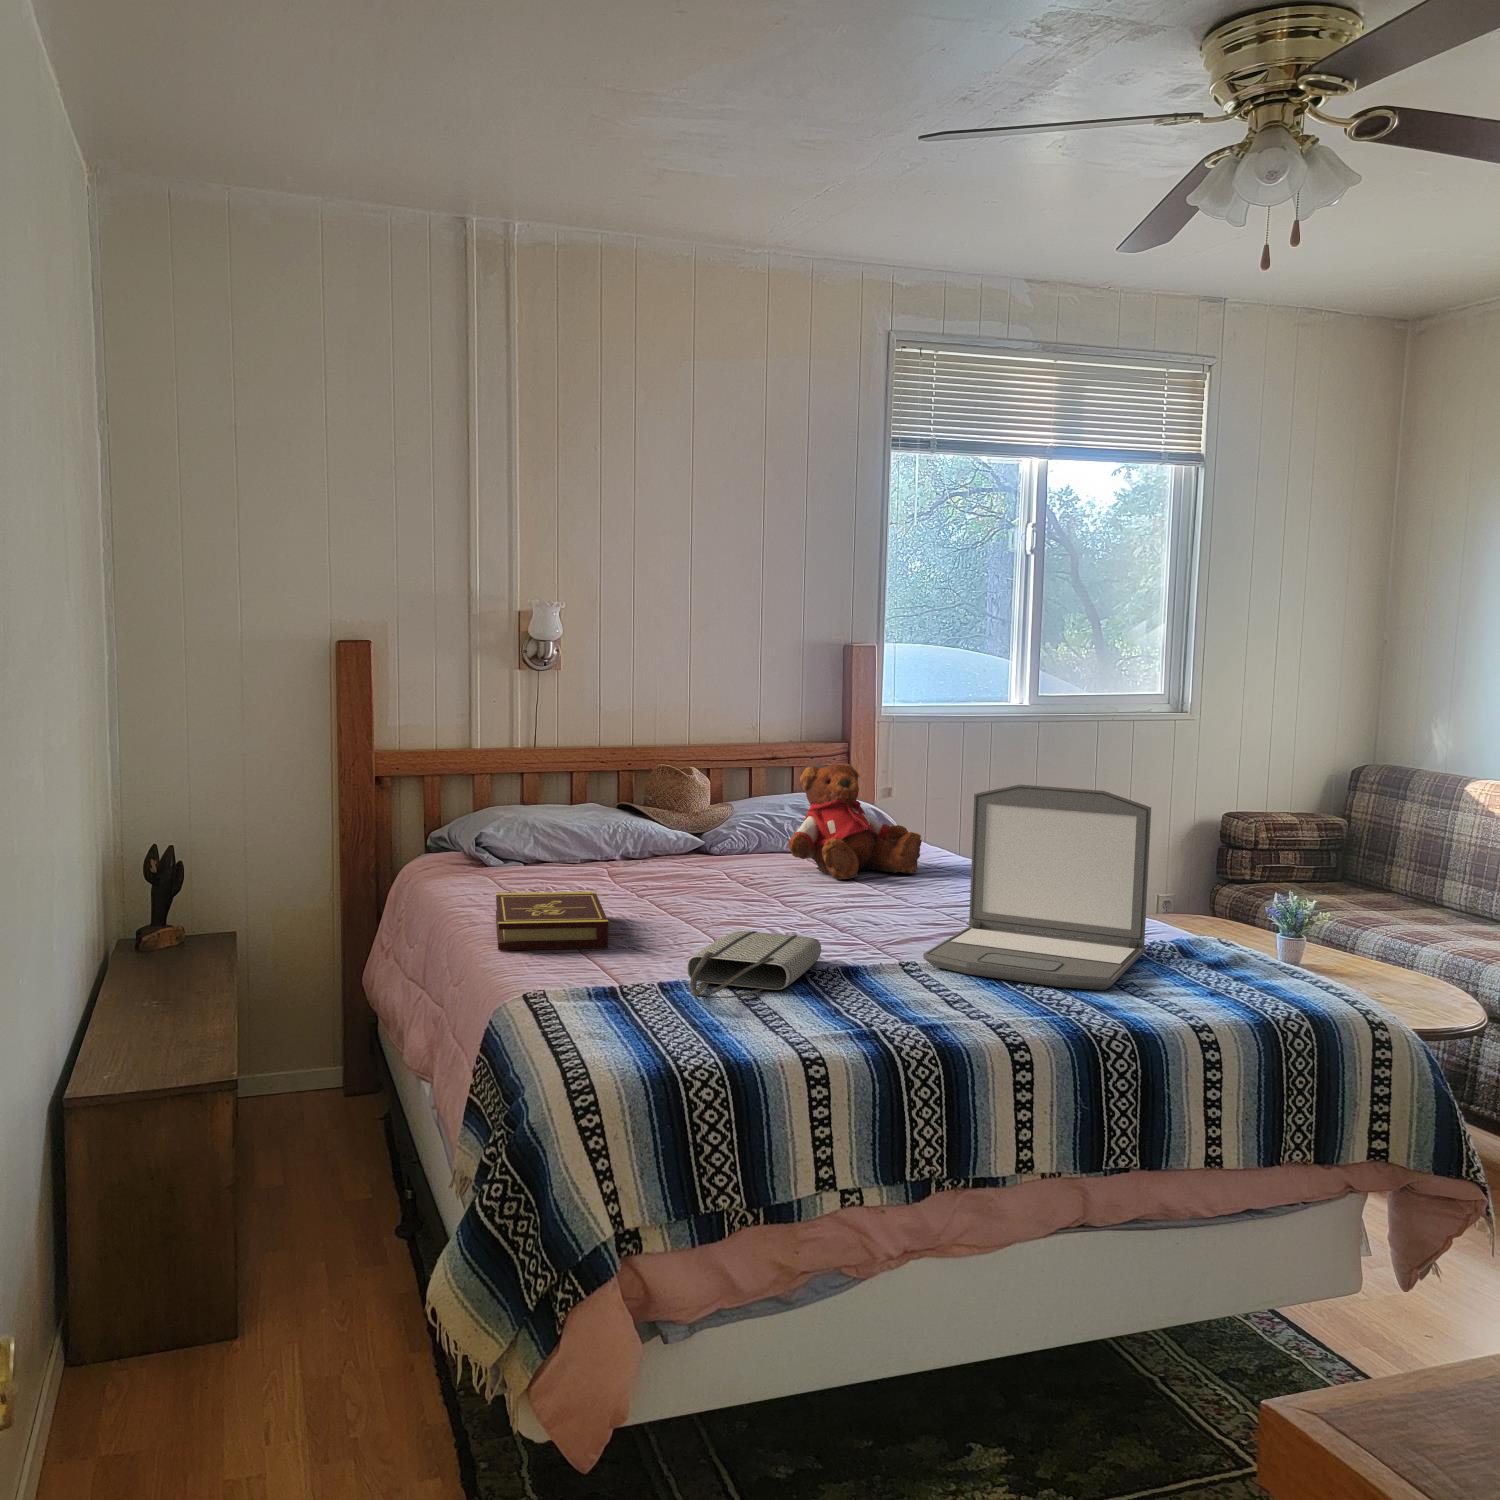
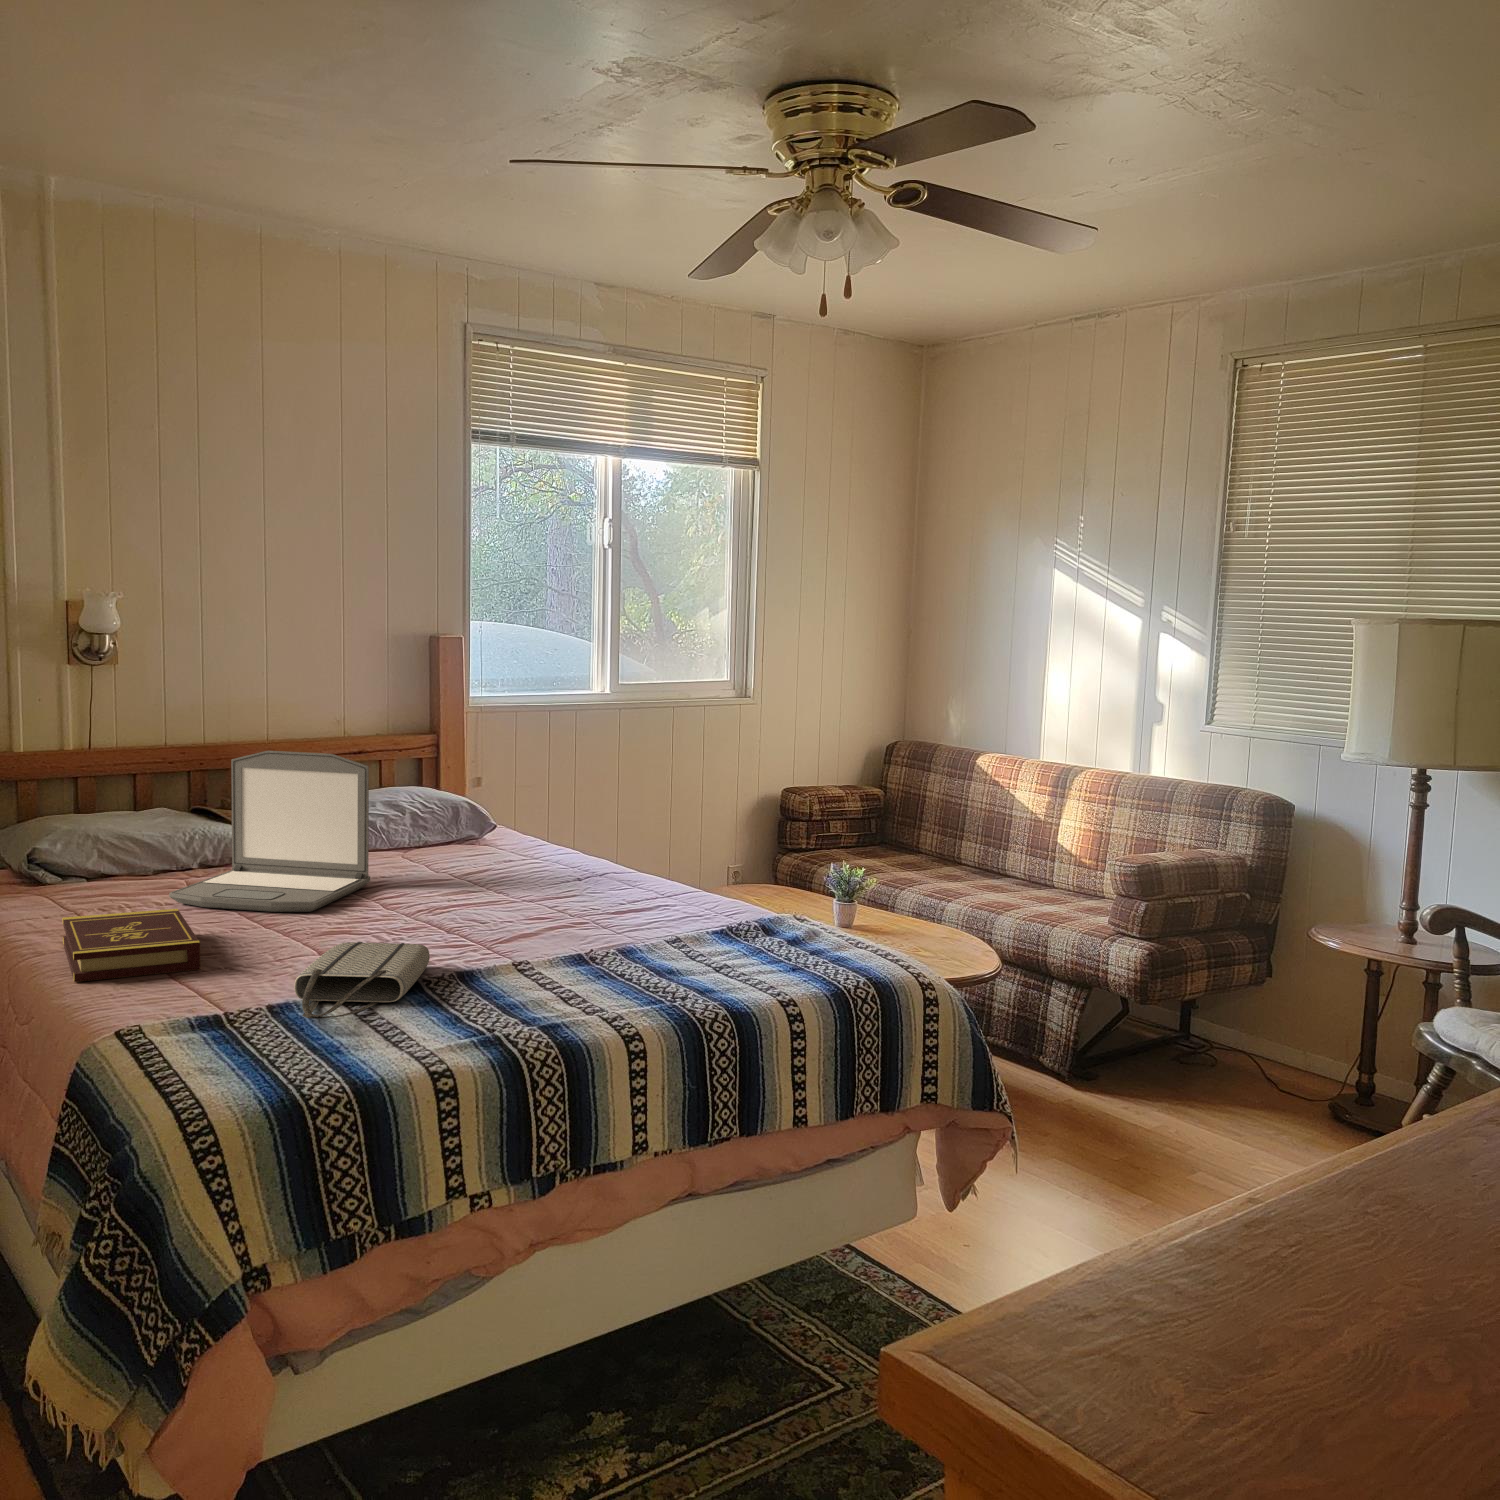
teddy bear: present [789,764,922,879] -> none [378,759,512,876]
laptop: present [923,785,1151,990] -> present [169,751,371,912]

